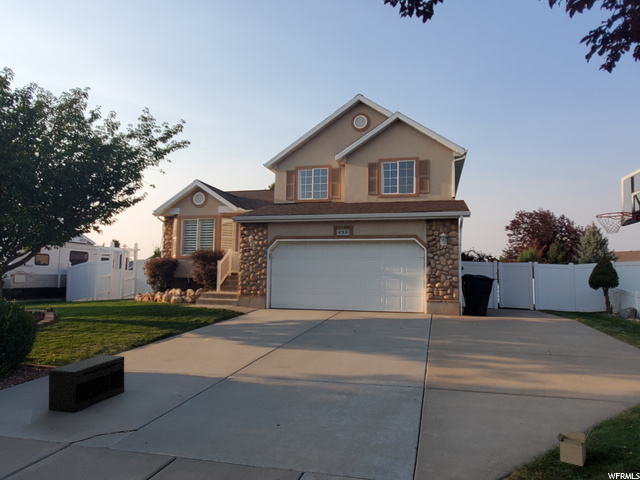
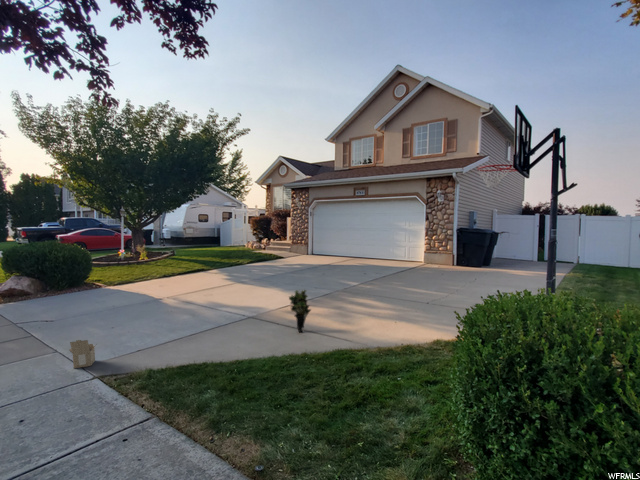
potted plant: none [574,342,605,388] -> present [289,290,311,332]
bench: present [49,355,125,413] -> none [38,269,86,295]

